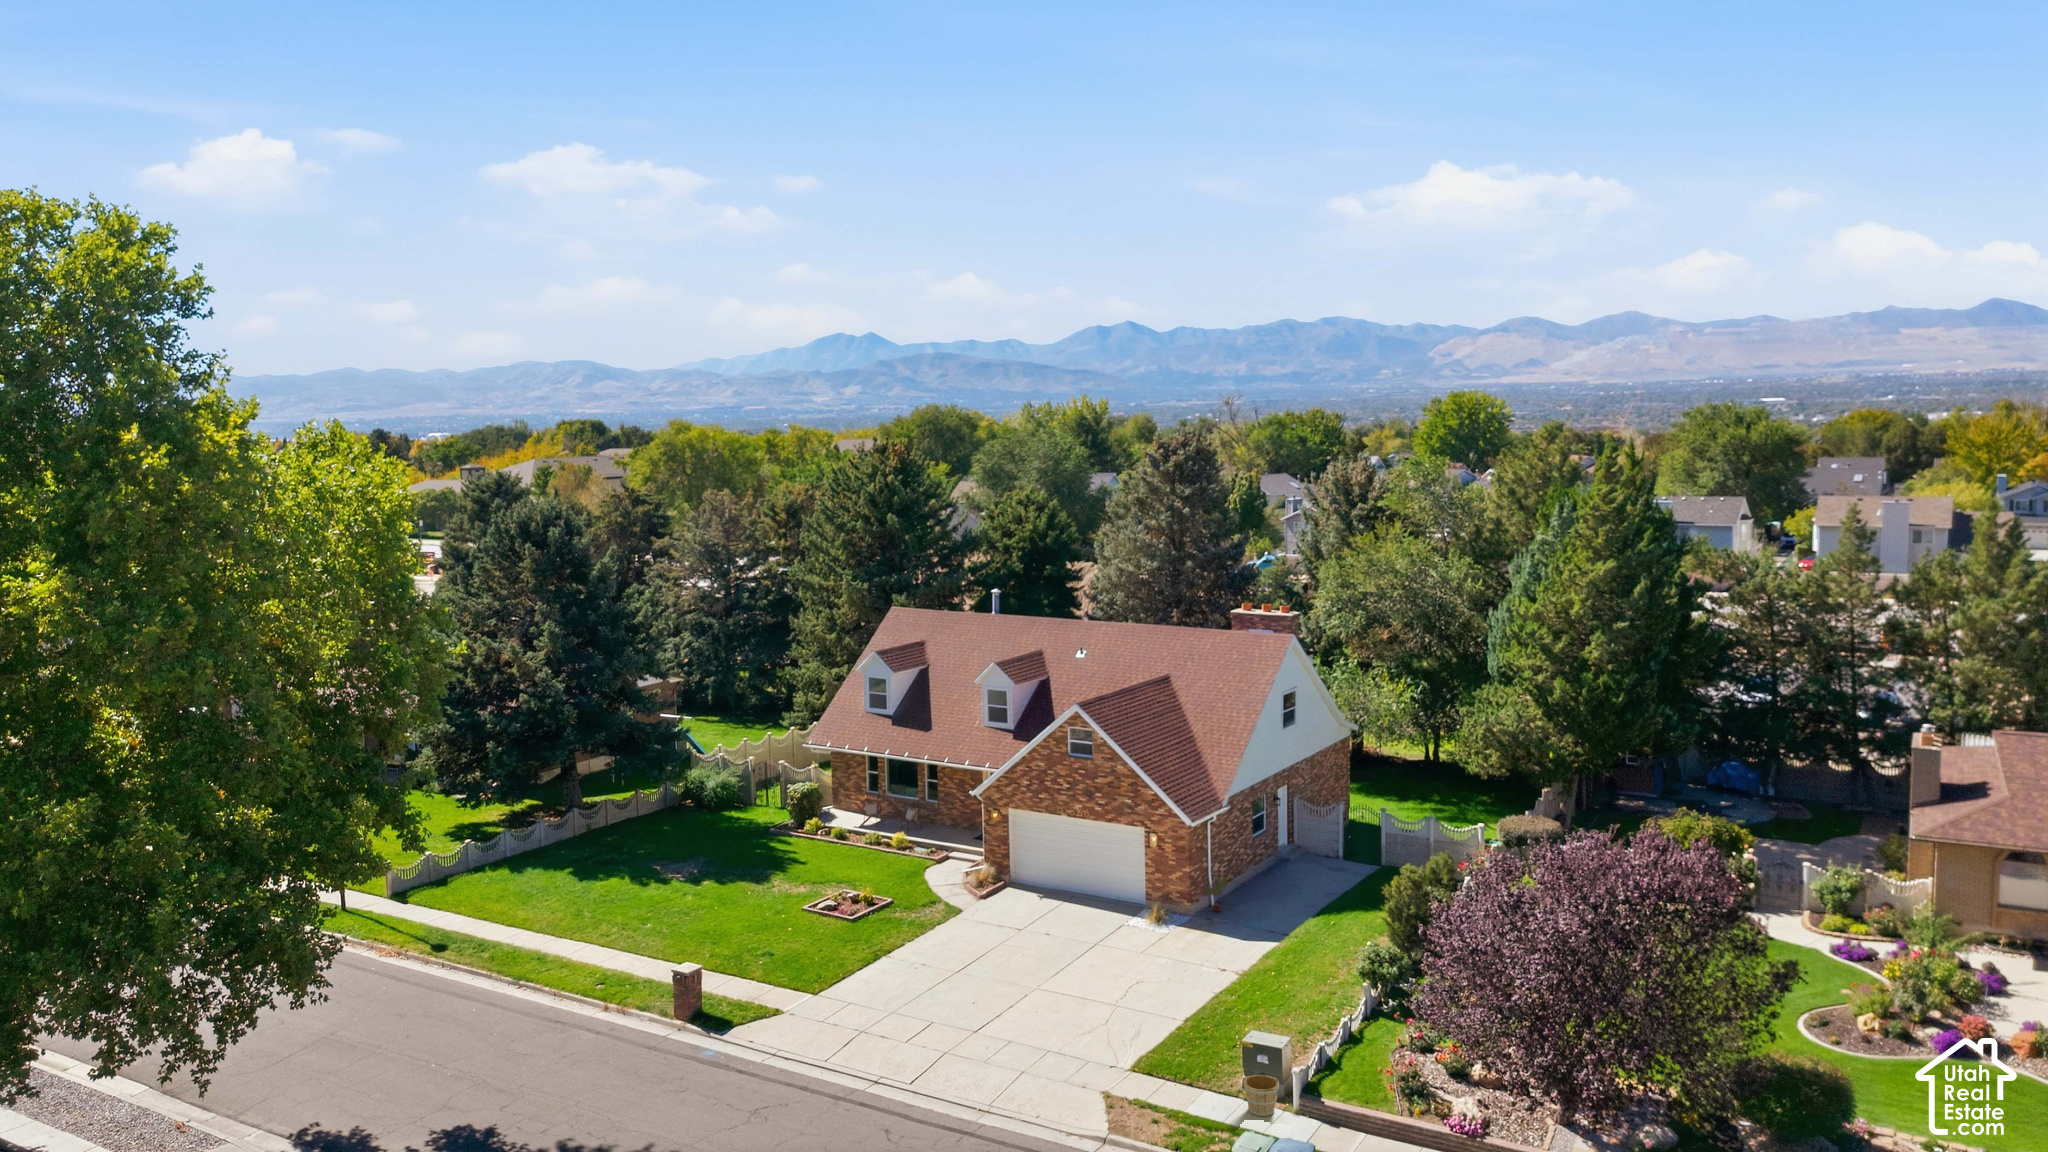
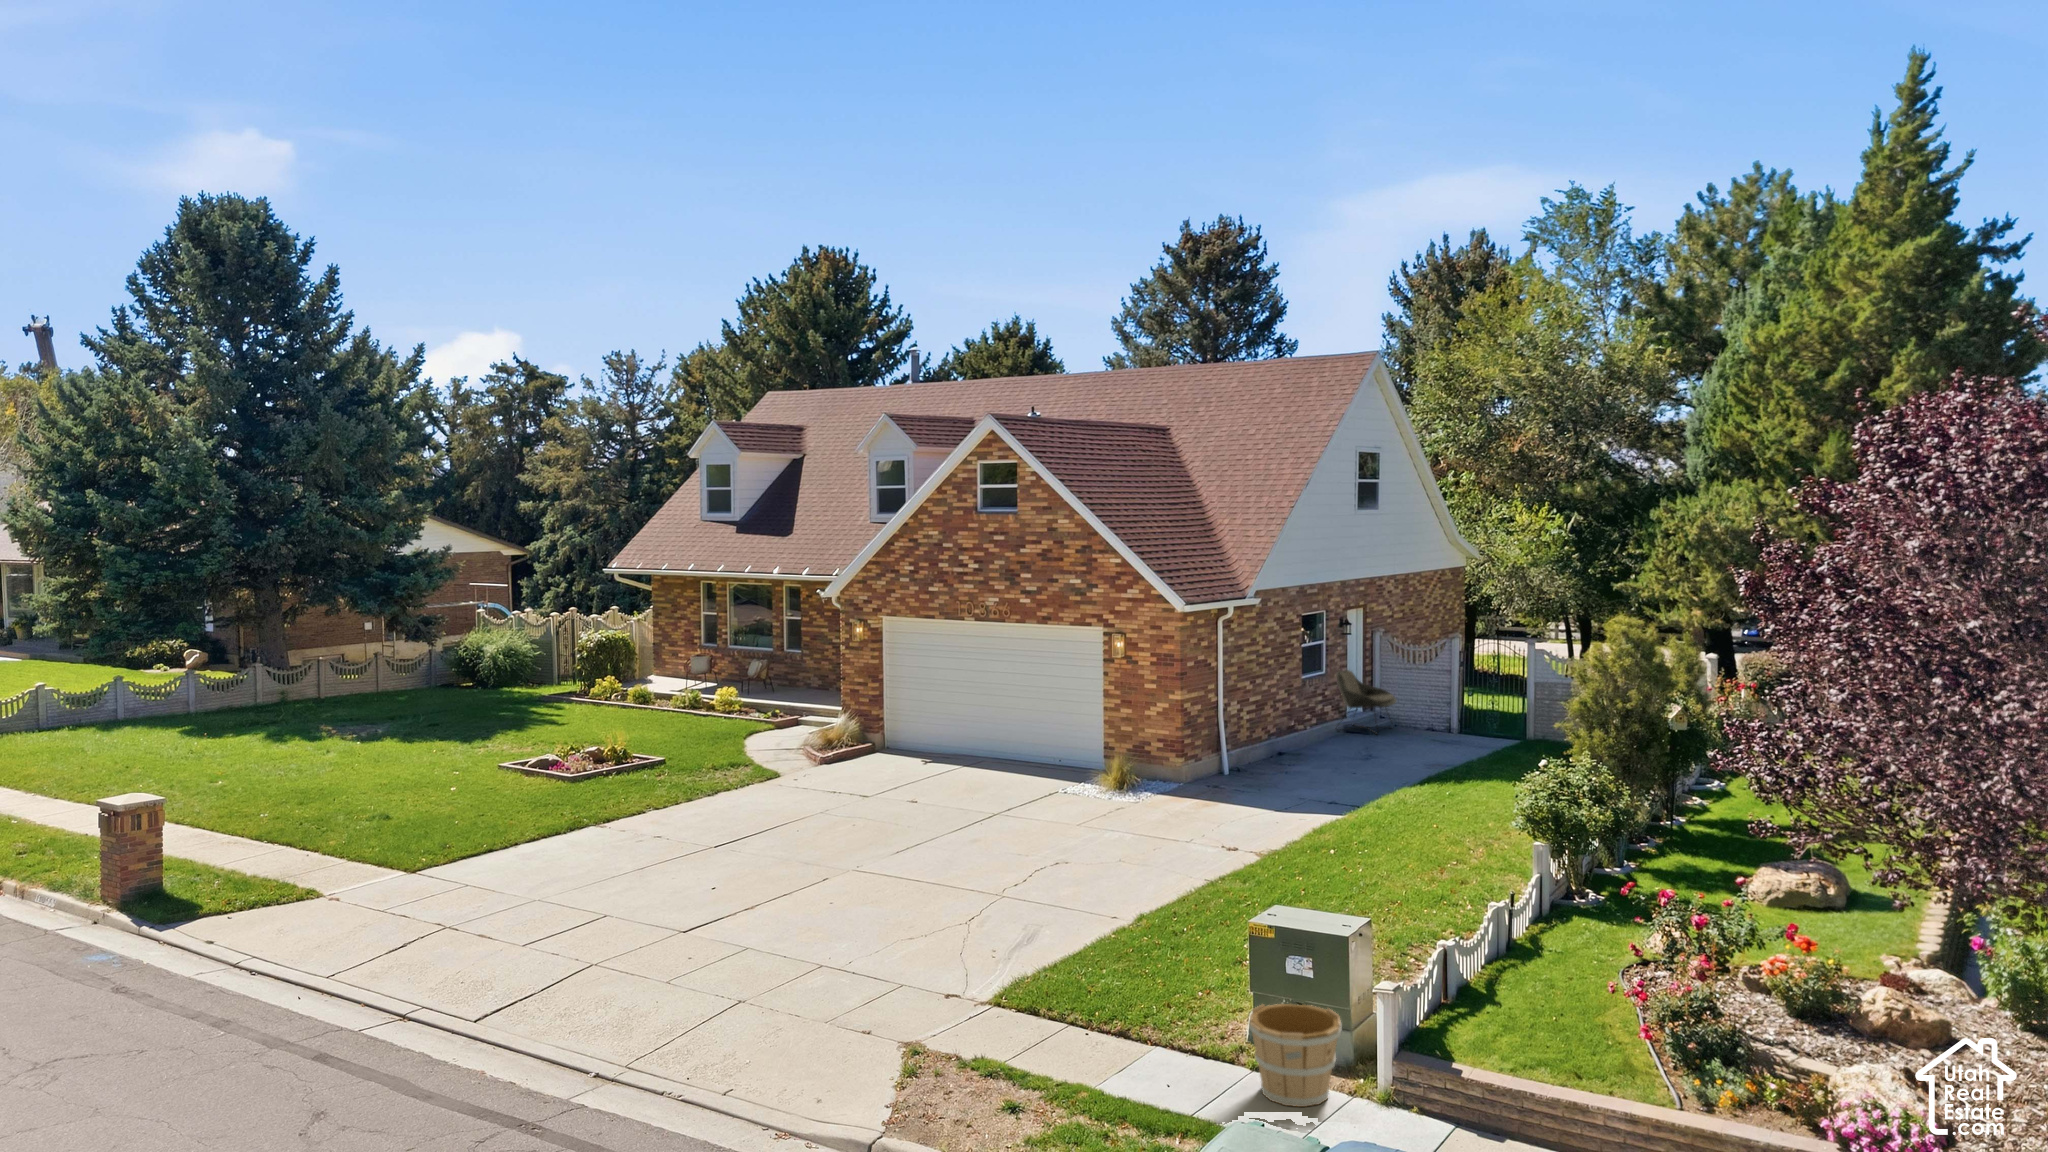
lounge chair: none [1273,825,1309,868] -> present [1336,670,1397,734]
potted tree: present [1205,875,1227,912] -> none [1209,711,1253,779]

